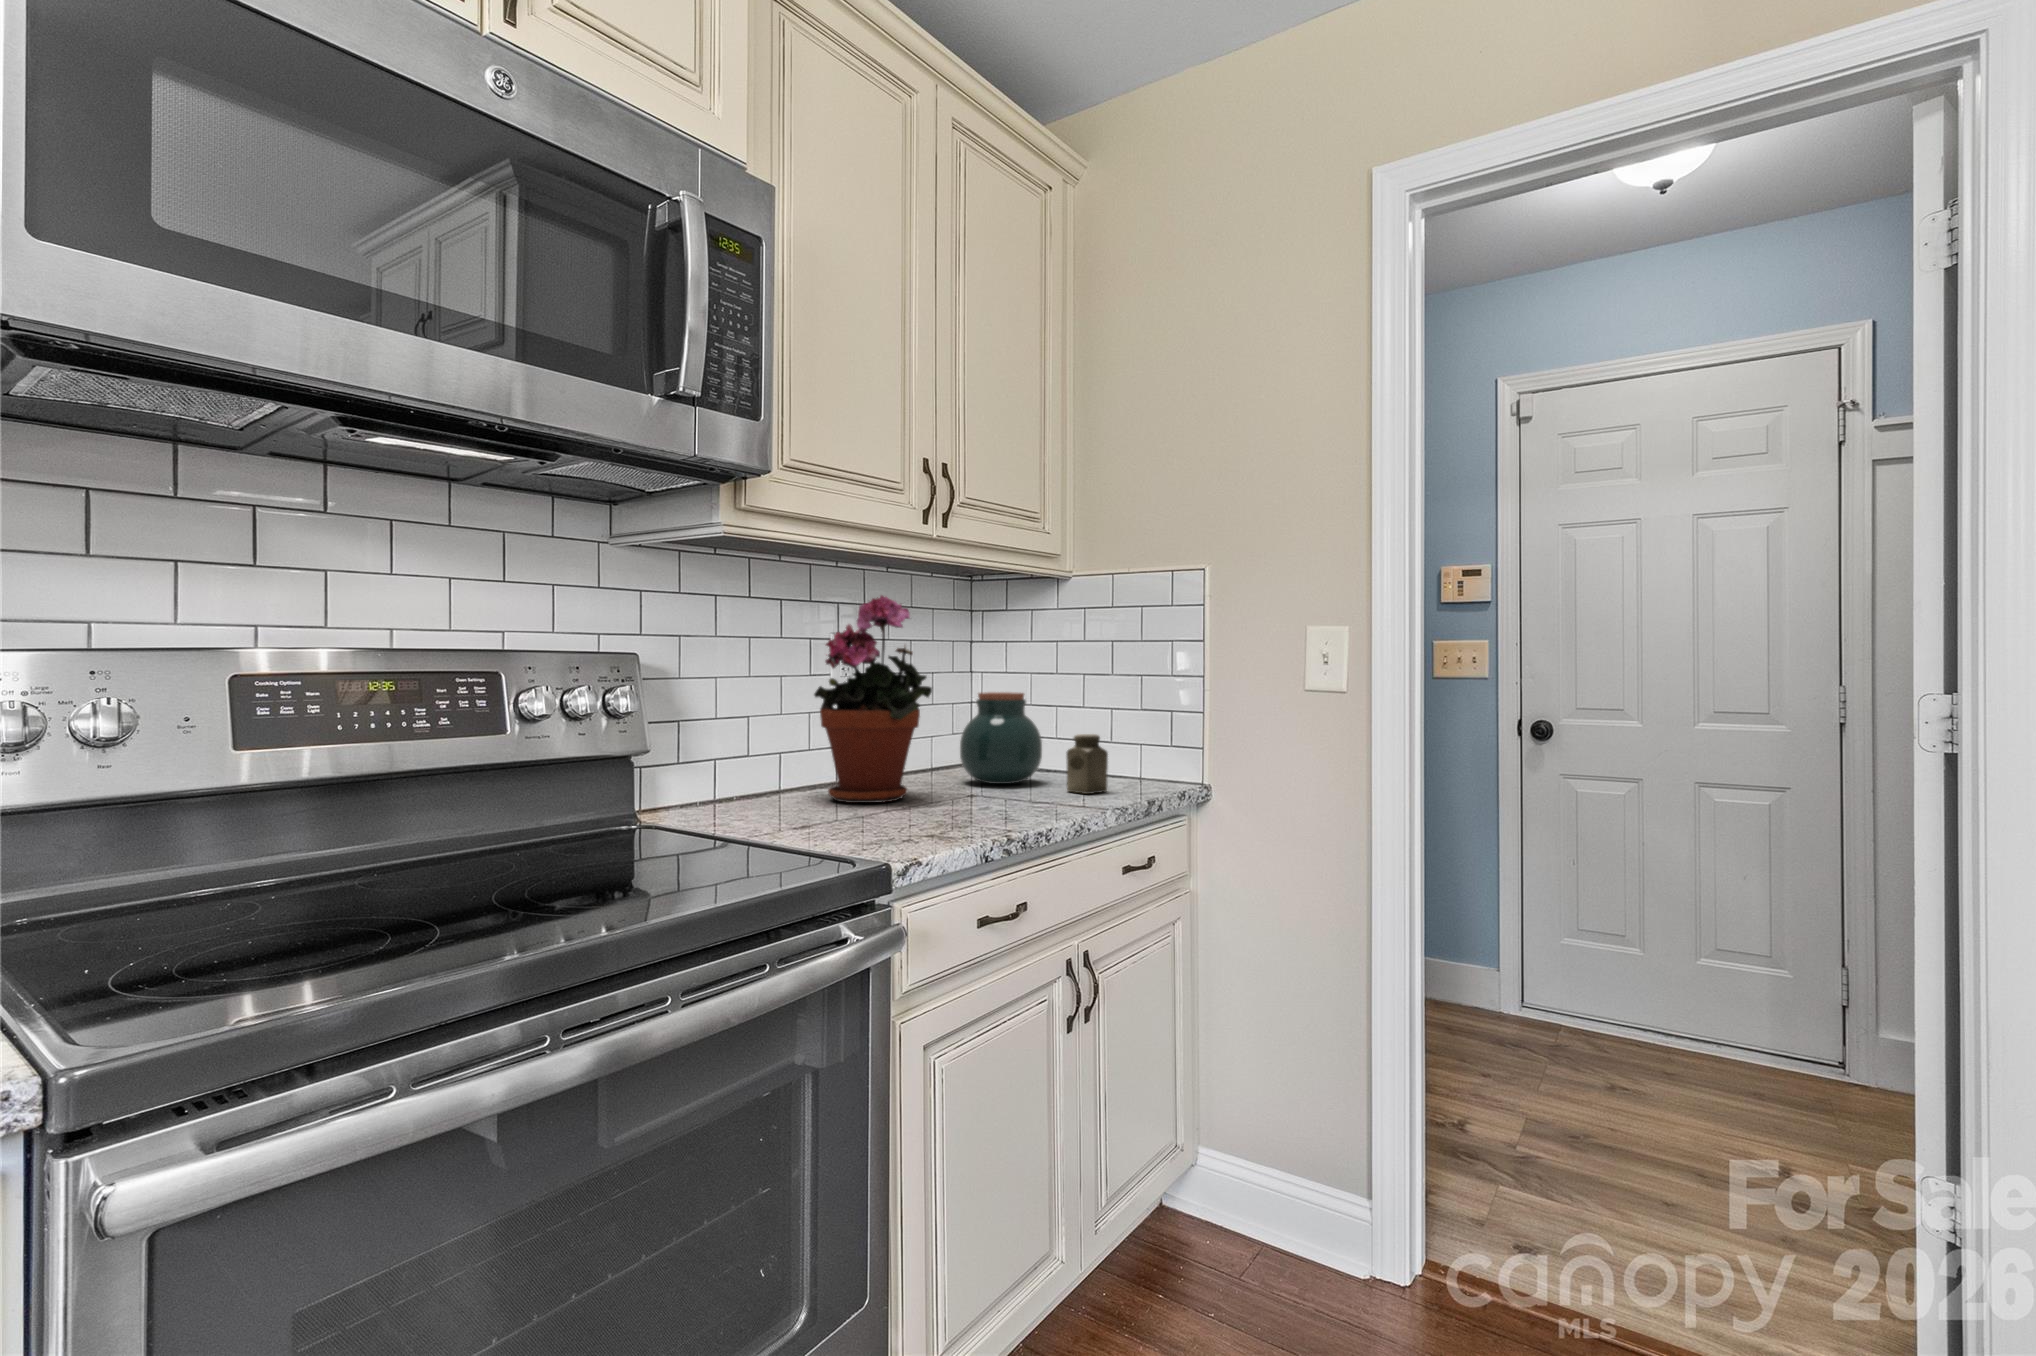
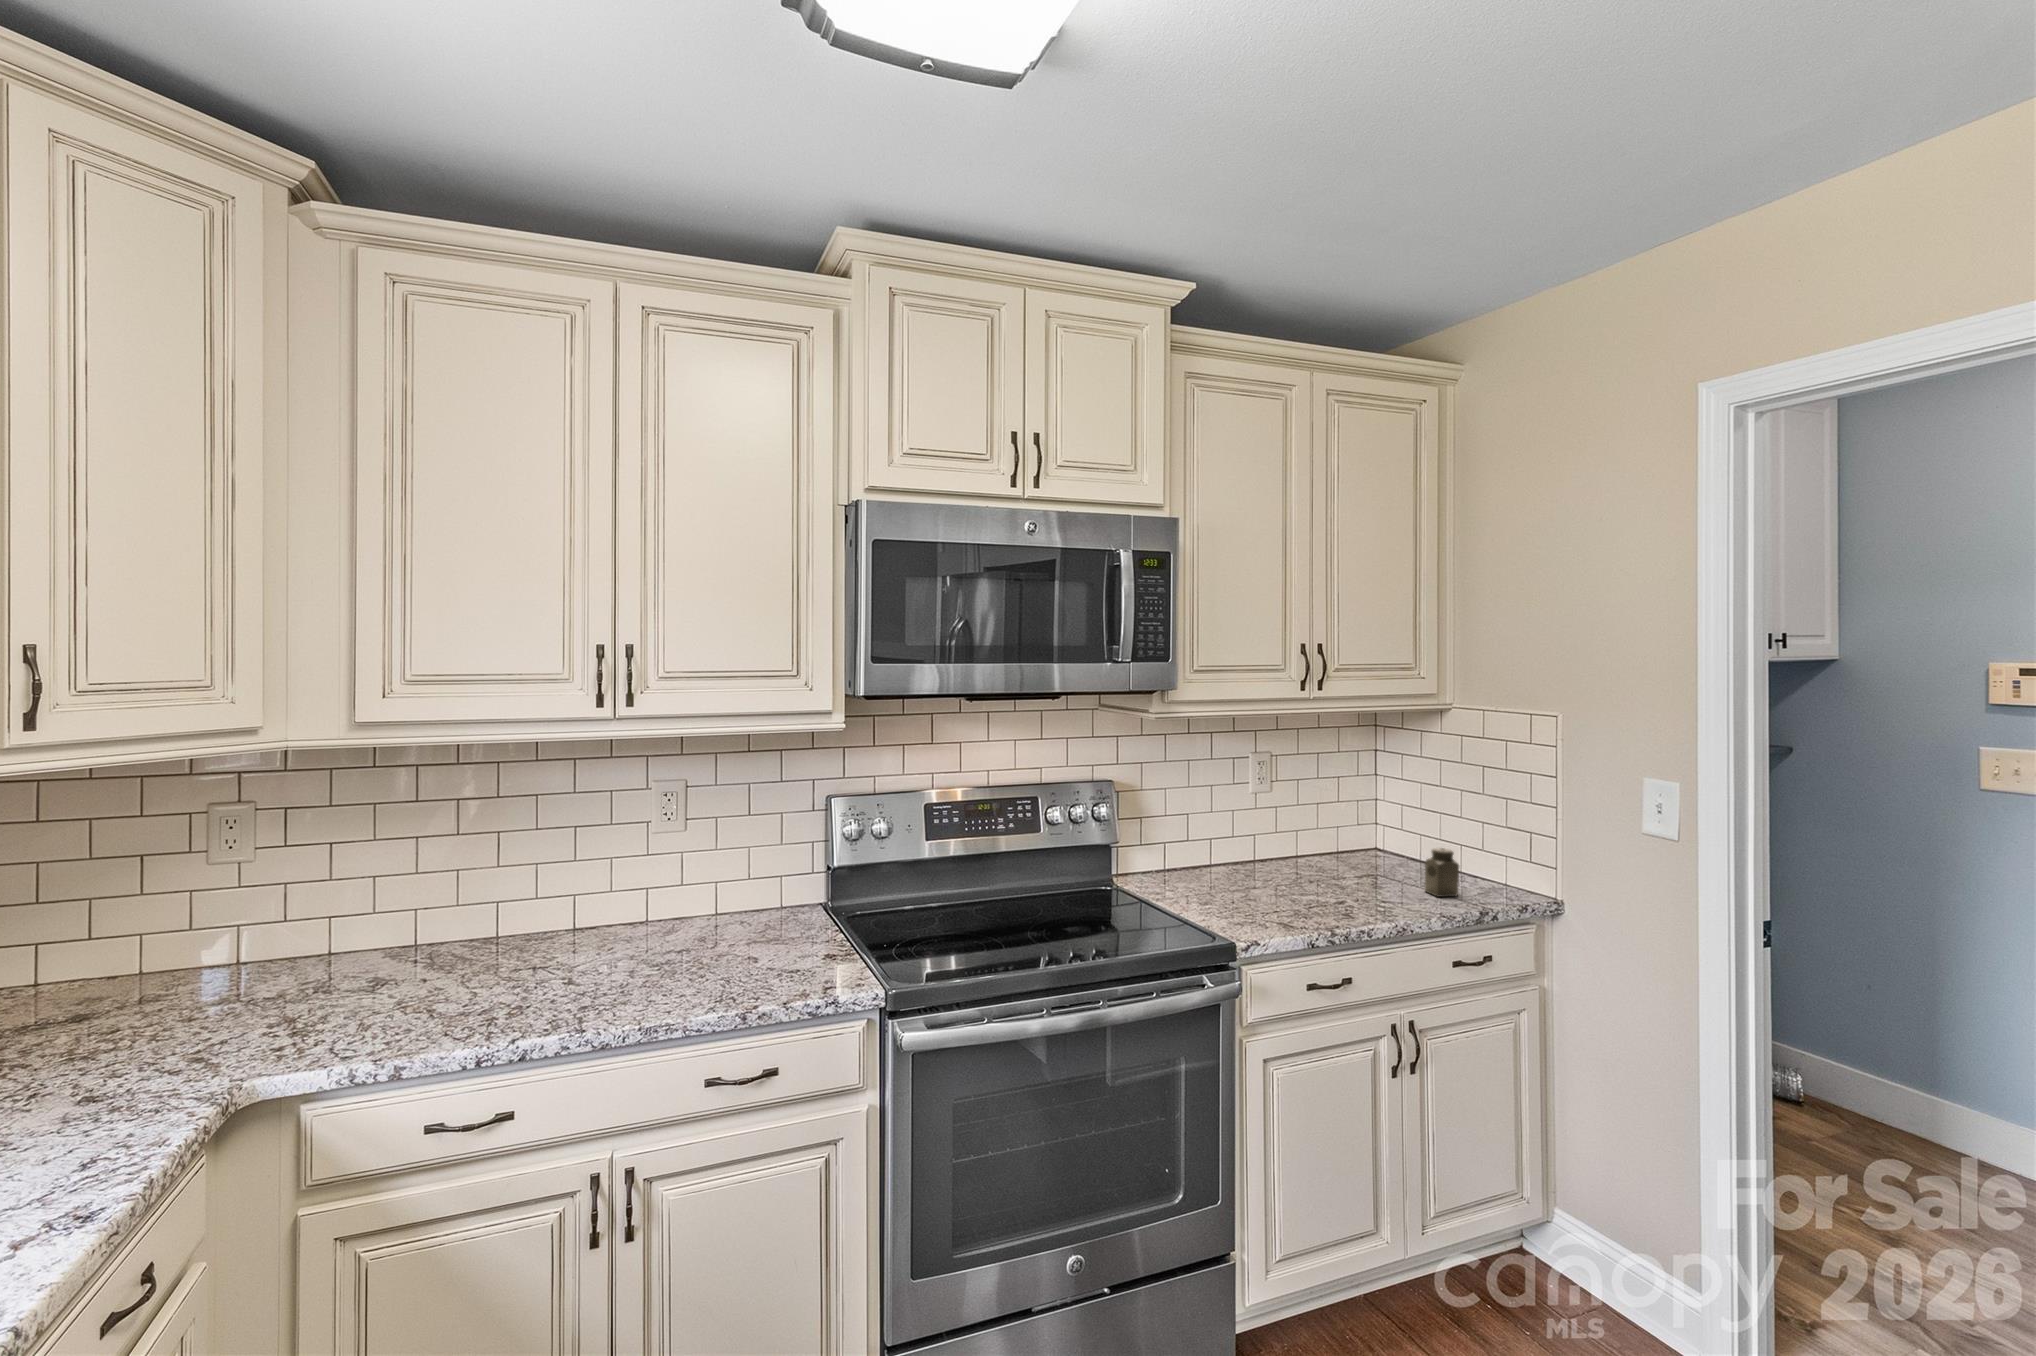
potted plant: present [814,596,932,803] -> none [1234,737,1316,885]
jar: present [960,692,1042,784] -> none [1349,801,1417,875]

